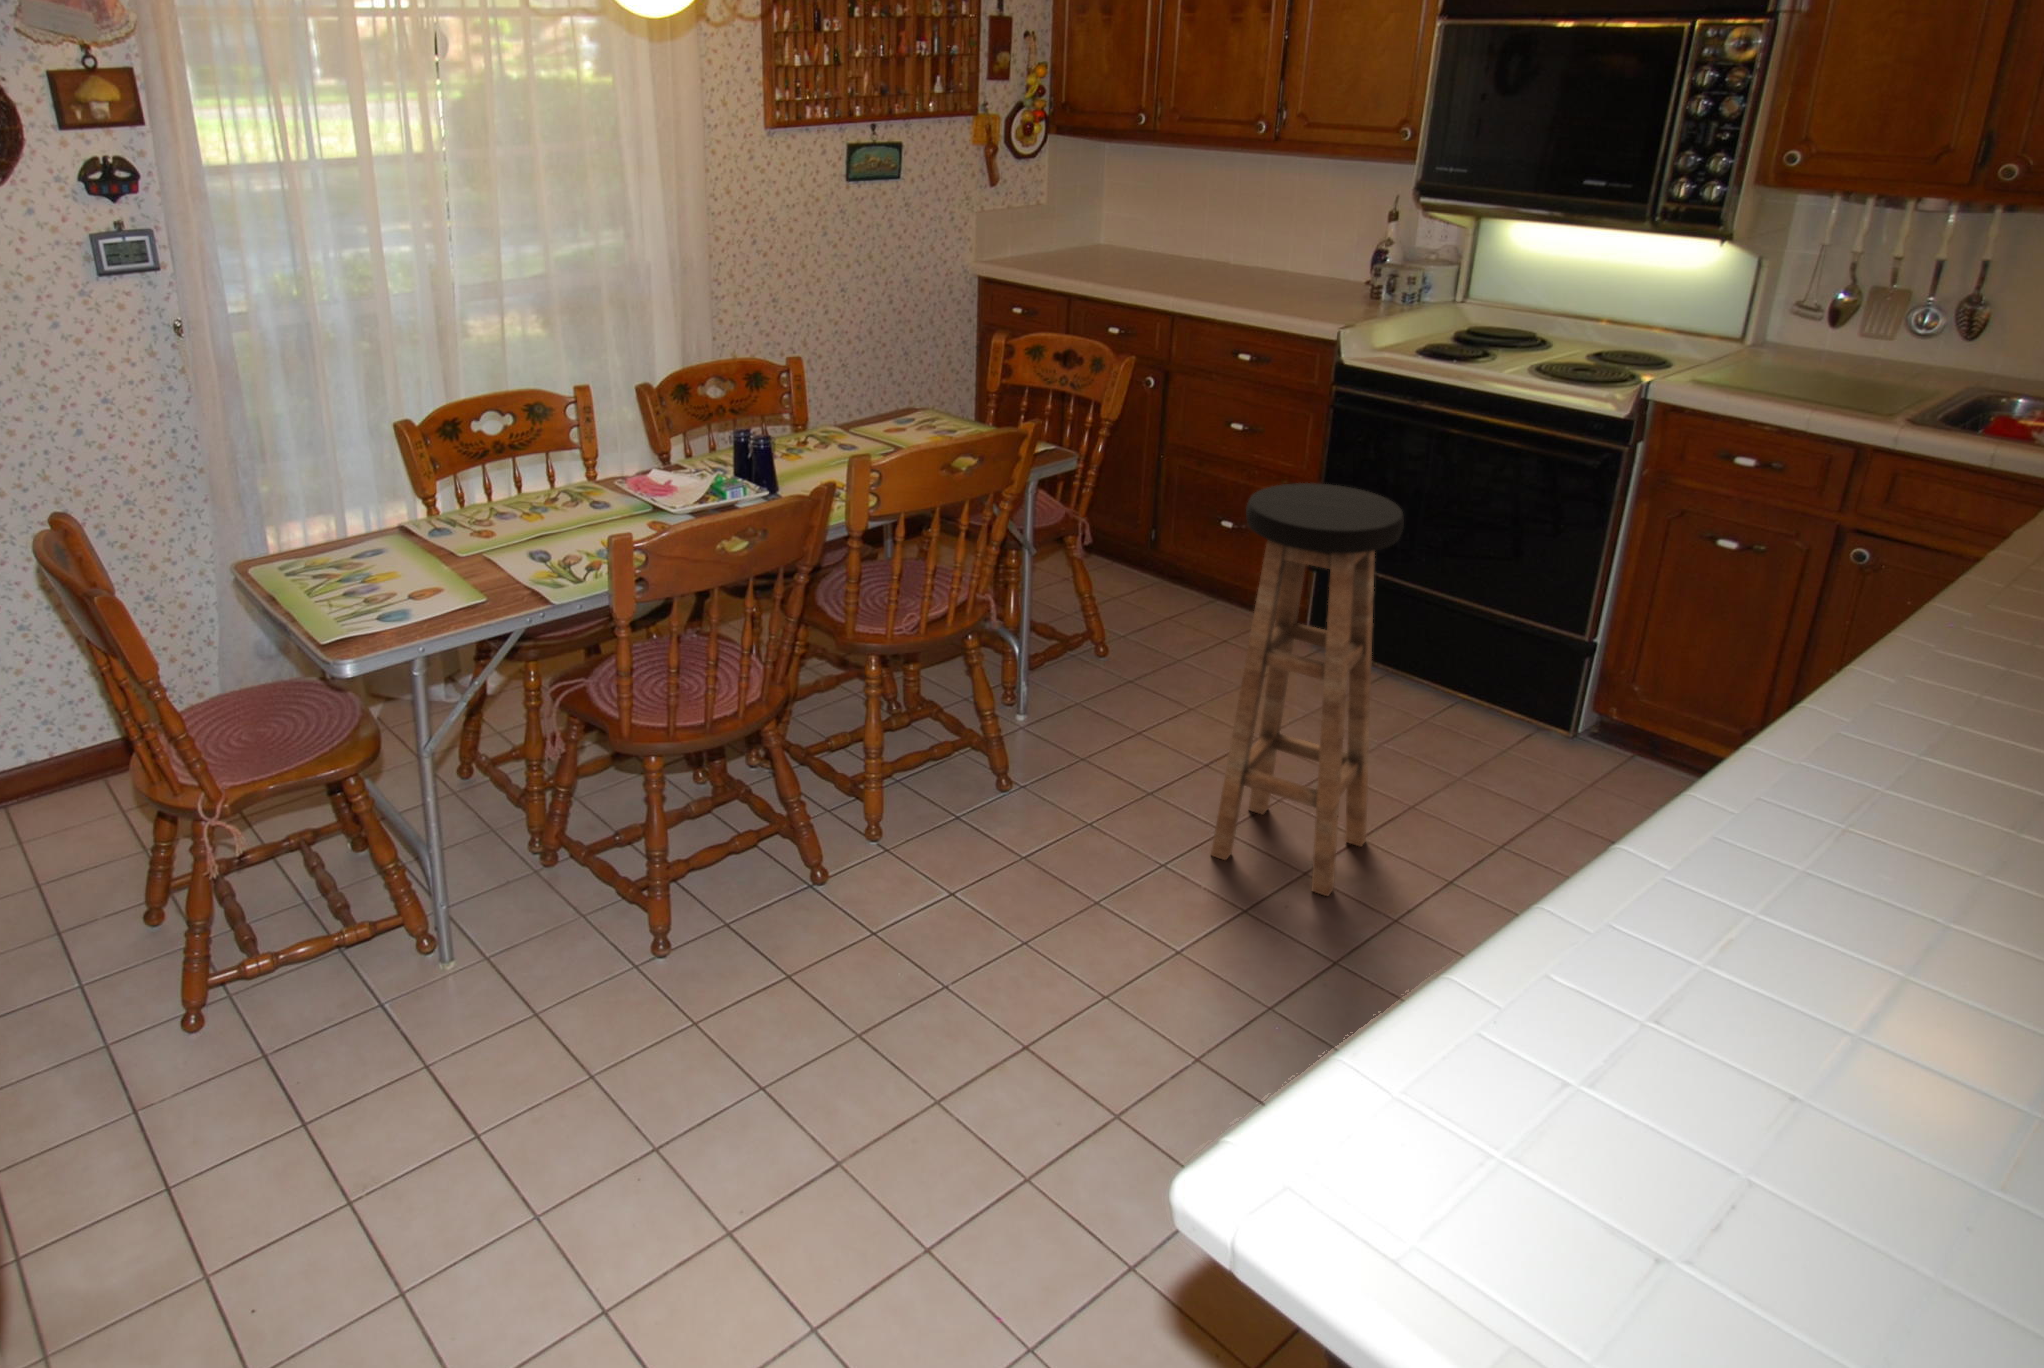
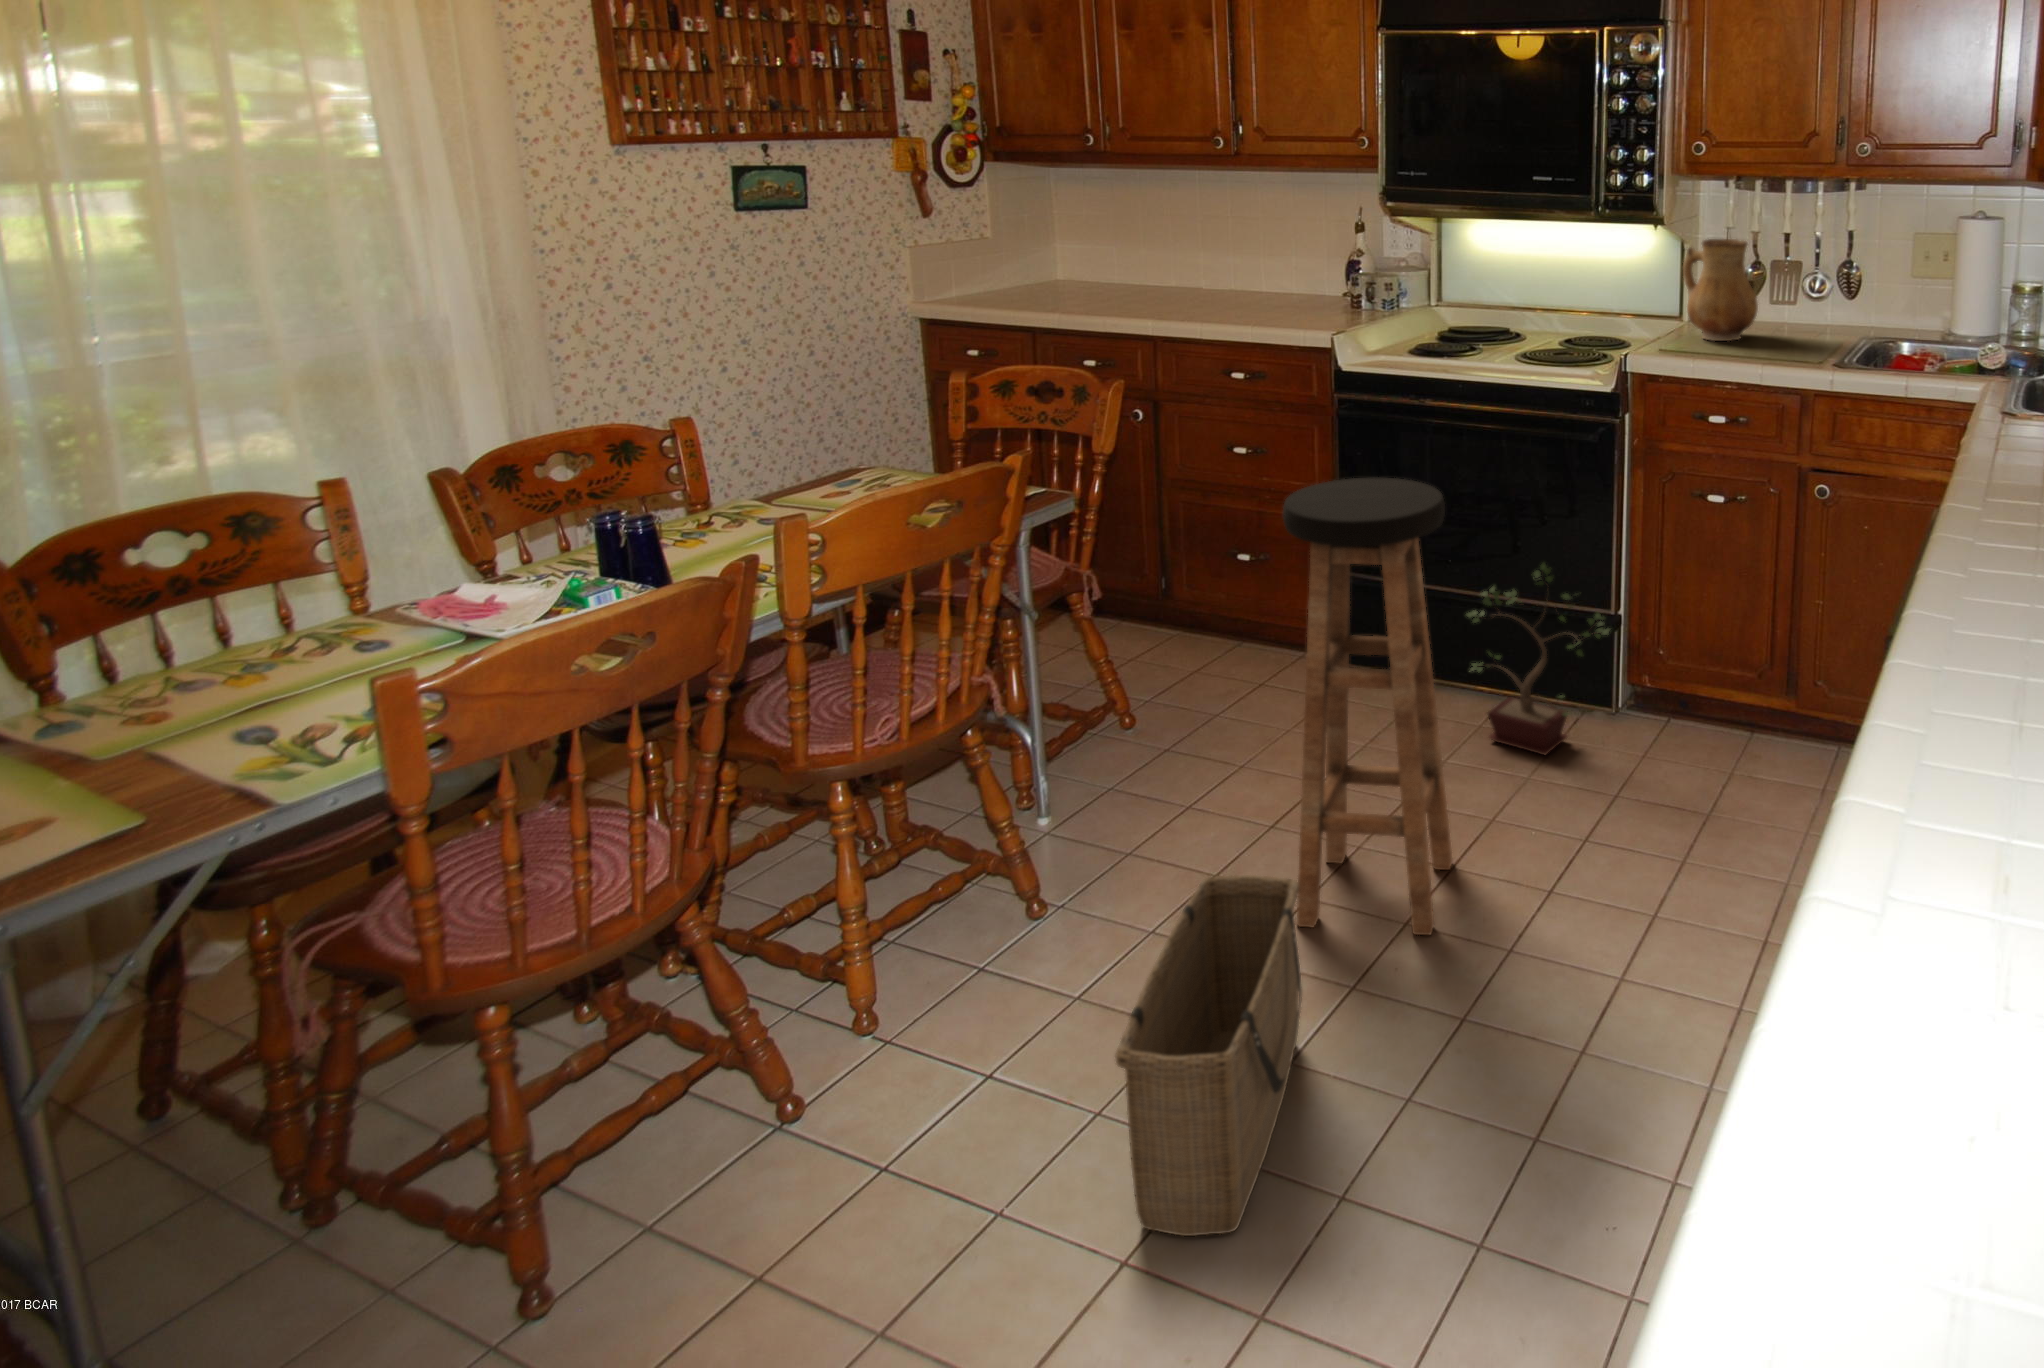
ceramic pitcher: none [1752,268,1848,385] -> present [1683,239,1758,341]
potted plant: none [1423,585,1581,769] -> present [1467,563,1609,755]
basket: none [1036,797,1207,1064] -> present [1115,875,1302,1236]

